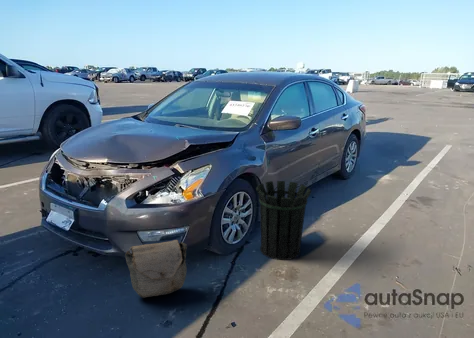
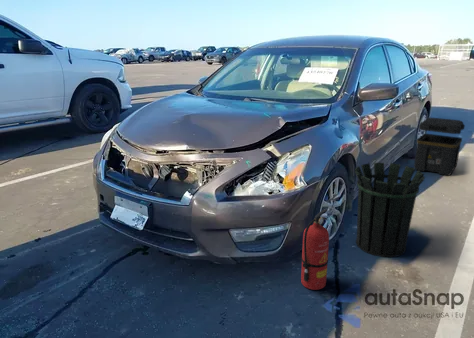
toolbox: none [339,144,381,195] -> present [414,118,465,175]
fire extinguisher: none [199,217,222,284] -> present [301,209,329,290]
bag: present [125,240,187,297] -> none [221,239,292,310]

